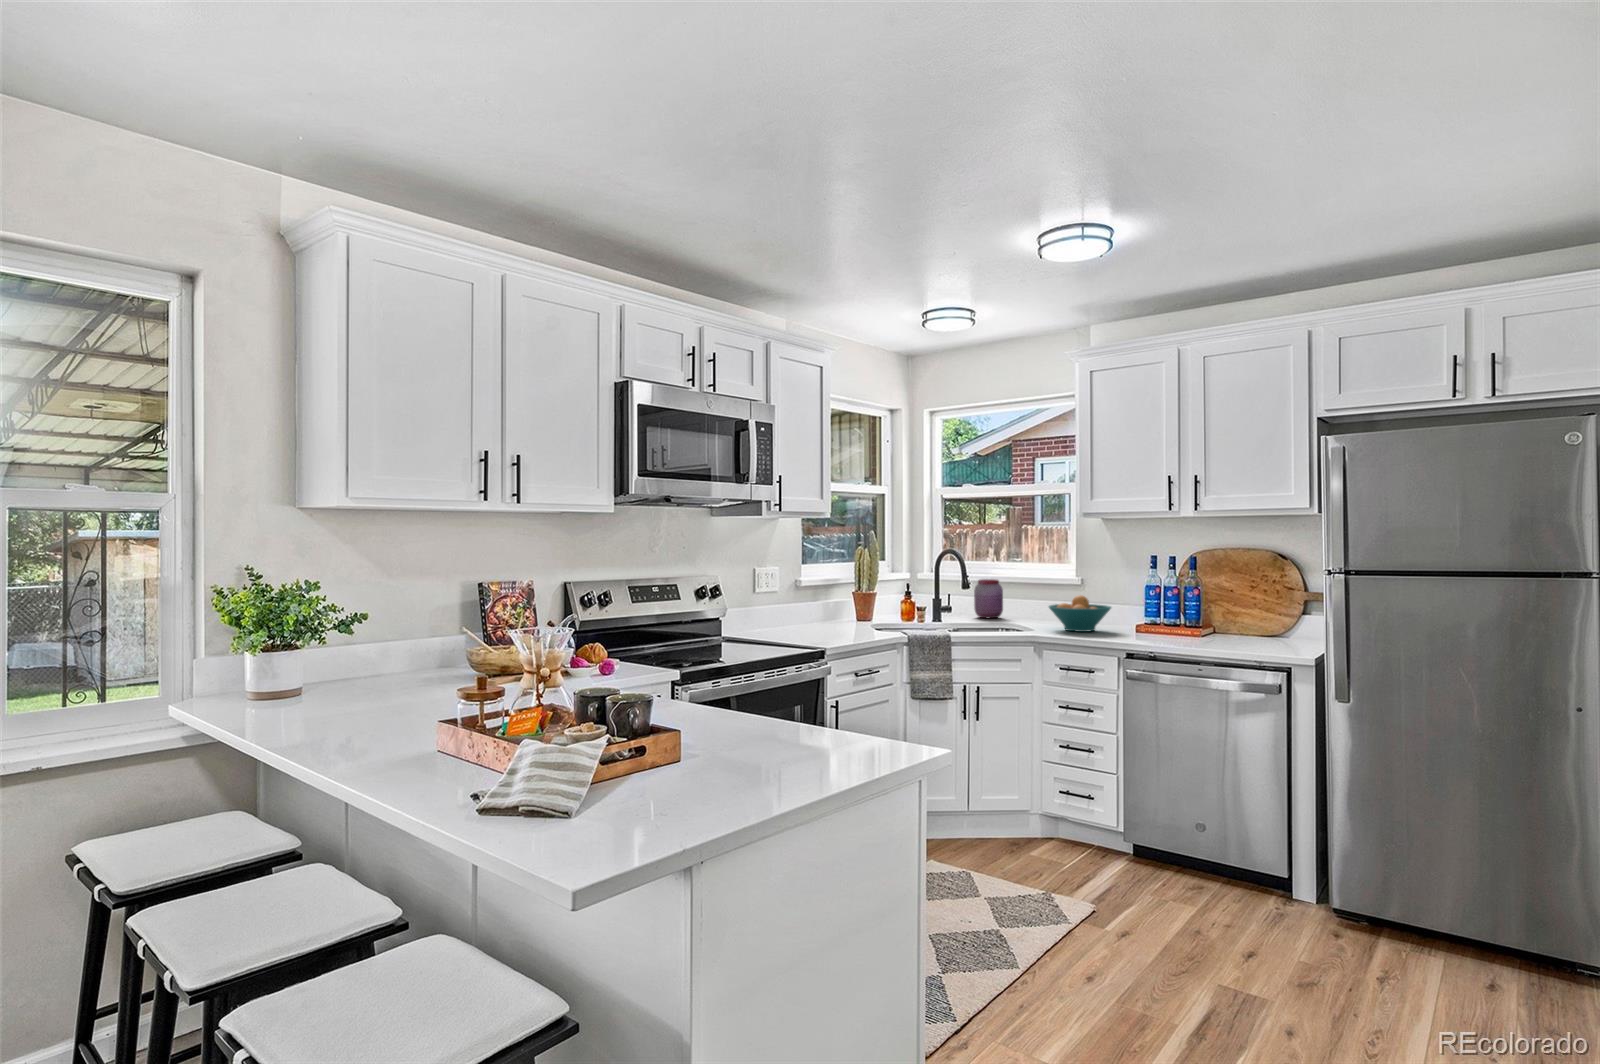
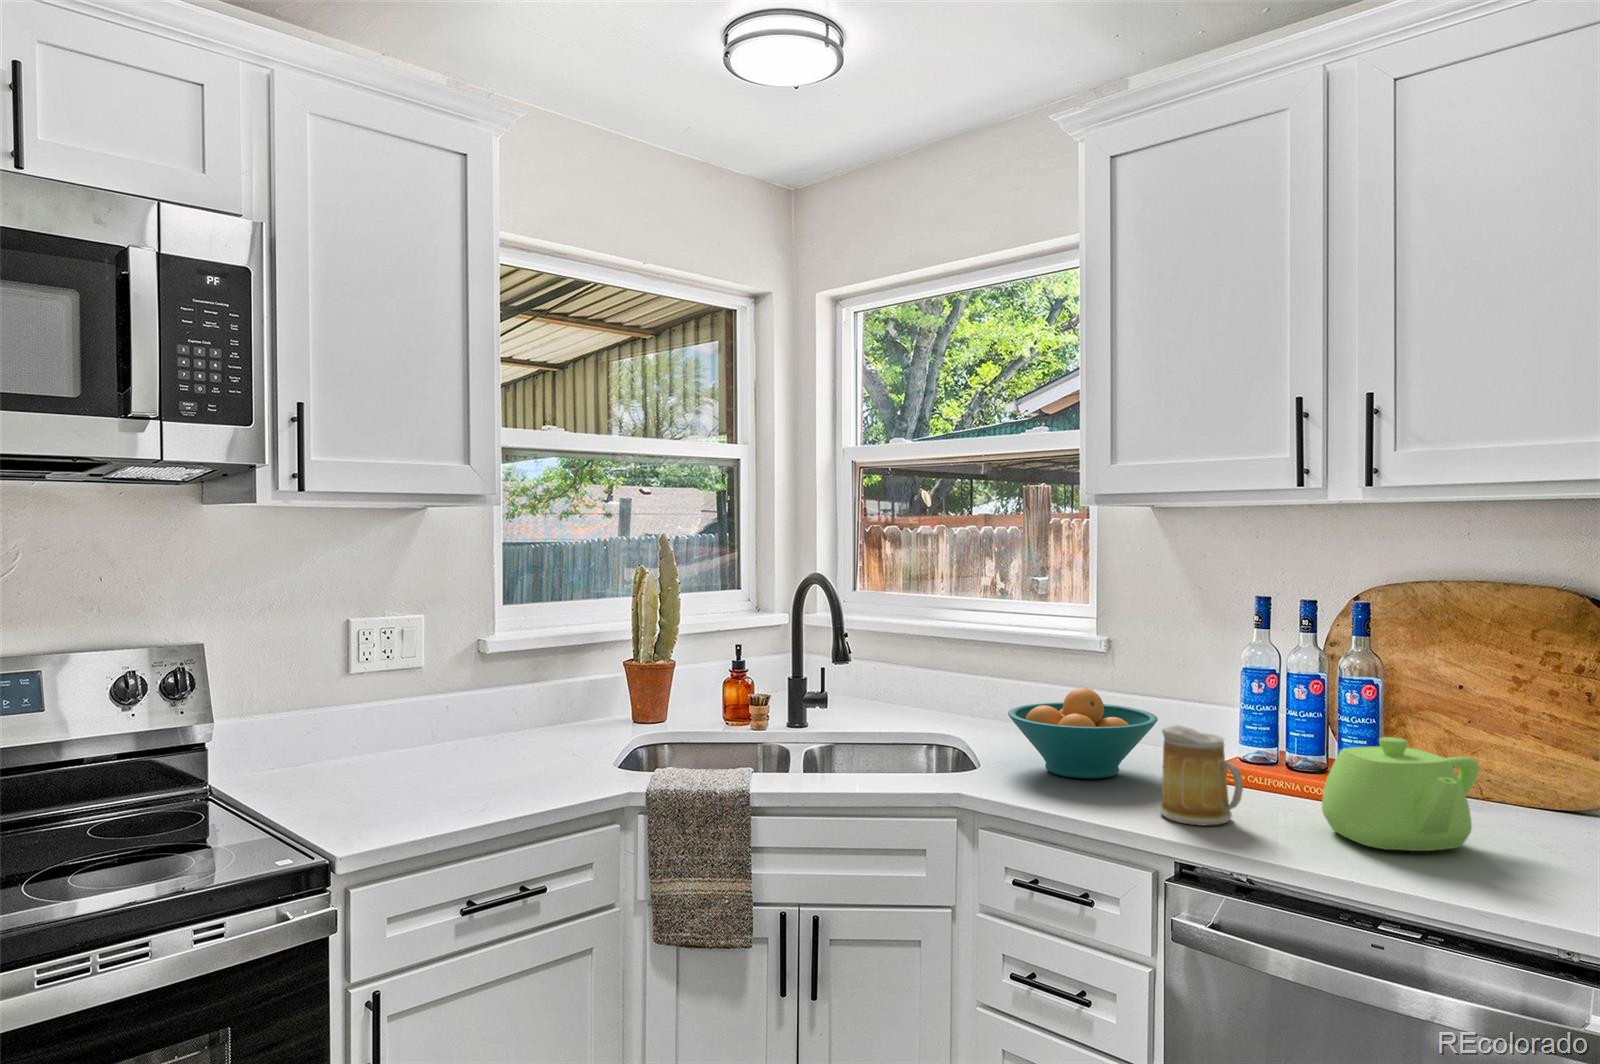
jar: present [974,579,1003,618] -> none [886,633,945,718]
mug: none [1117,604,1150,640] -> present [1159,725,1243,826]
teapot: none [1179,605,1235,643] -> present [1322,737,1479,851]

